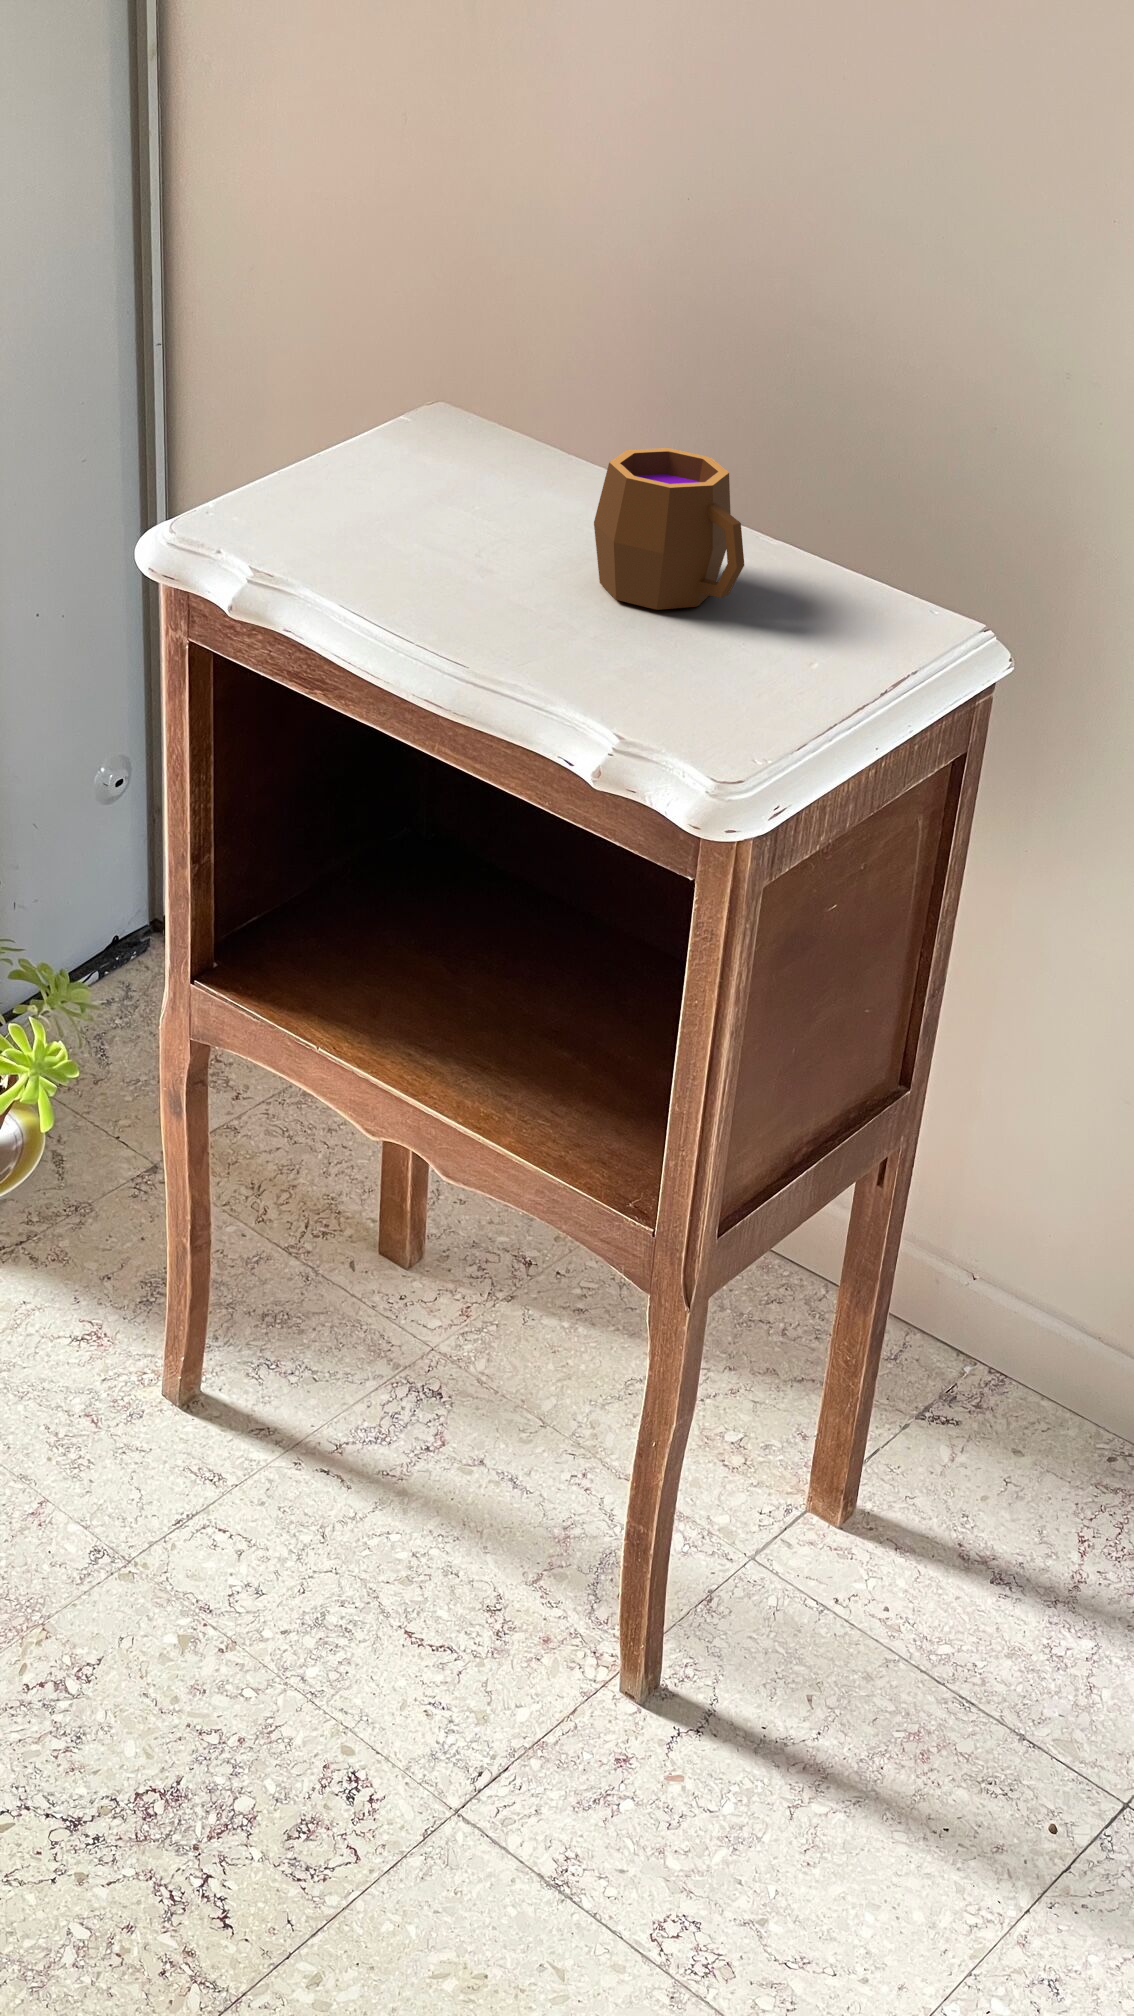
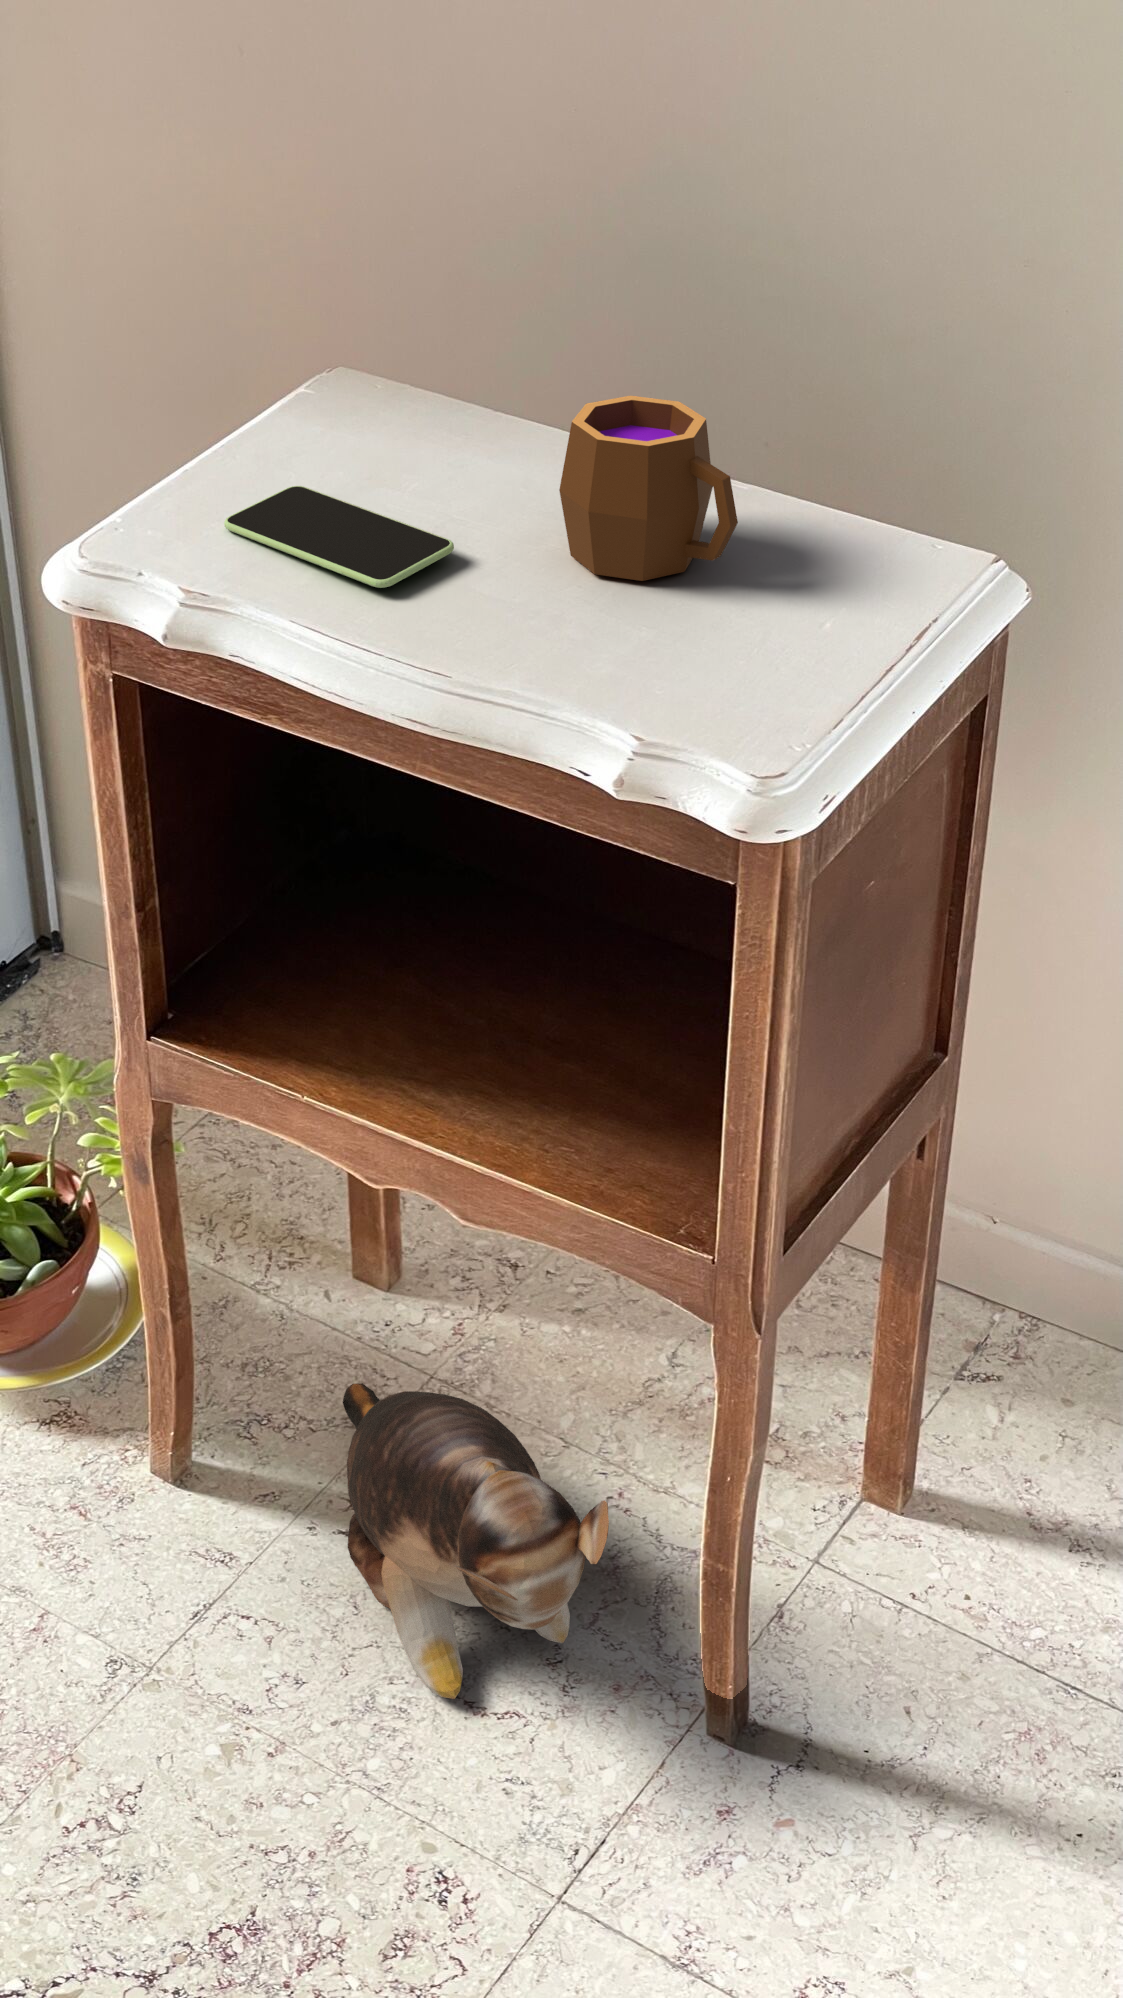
smartphone: none [303,501,497,589] -> present [224,486,454,588]
plush toy: none [324,1341,543,1625] -> present [343,1383,609,1699]

